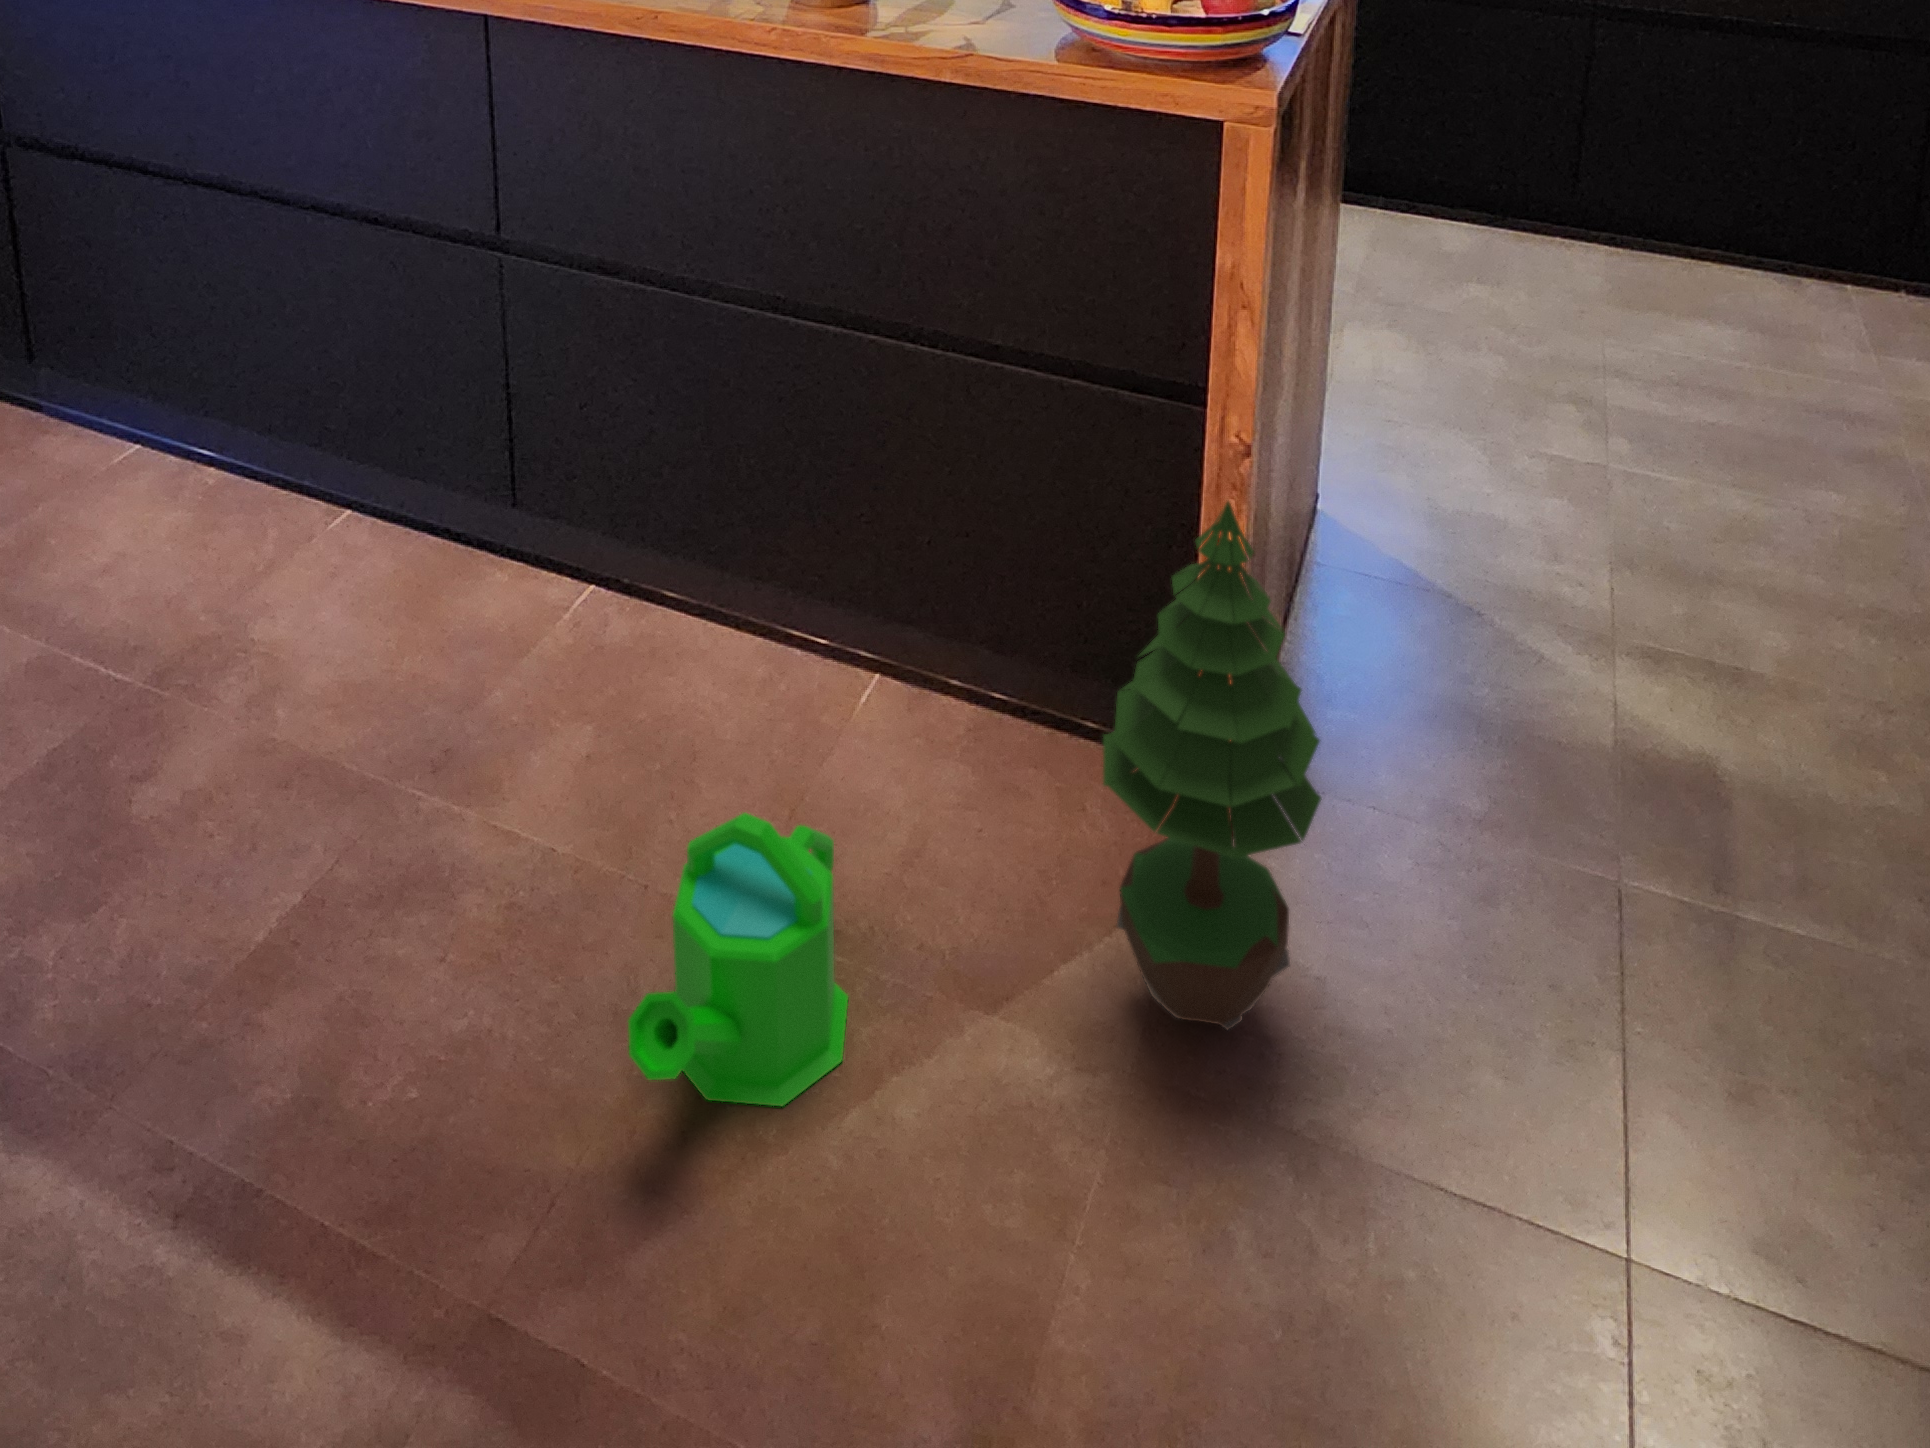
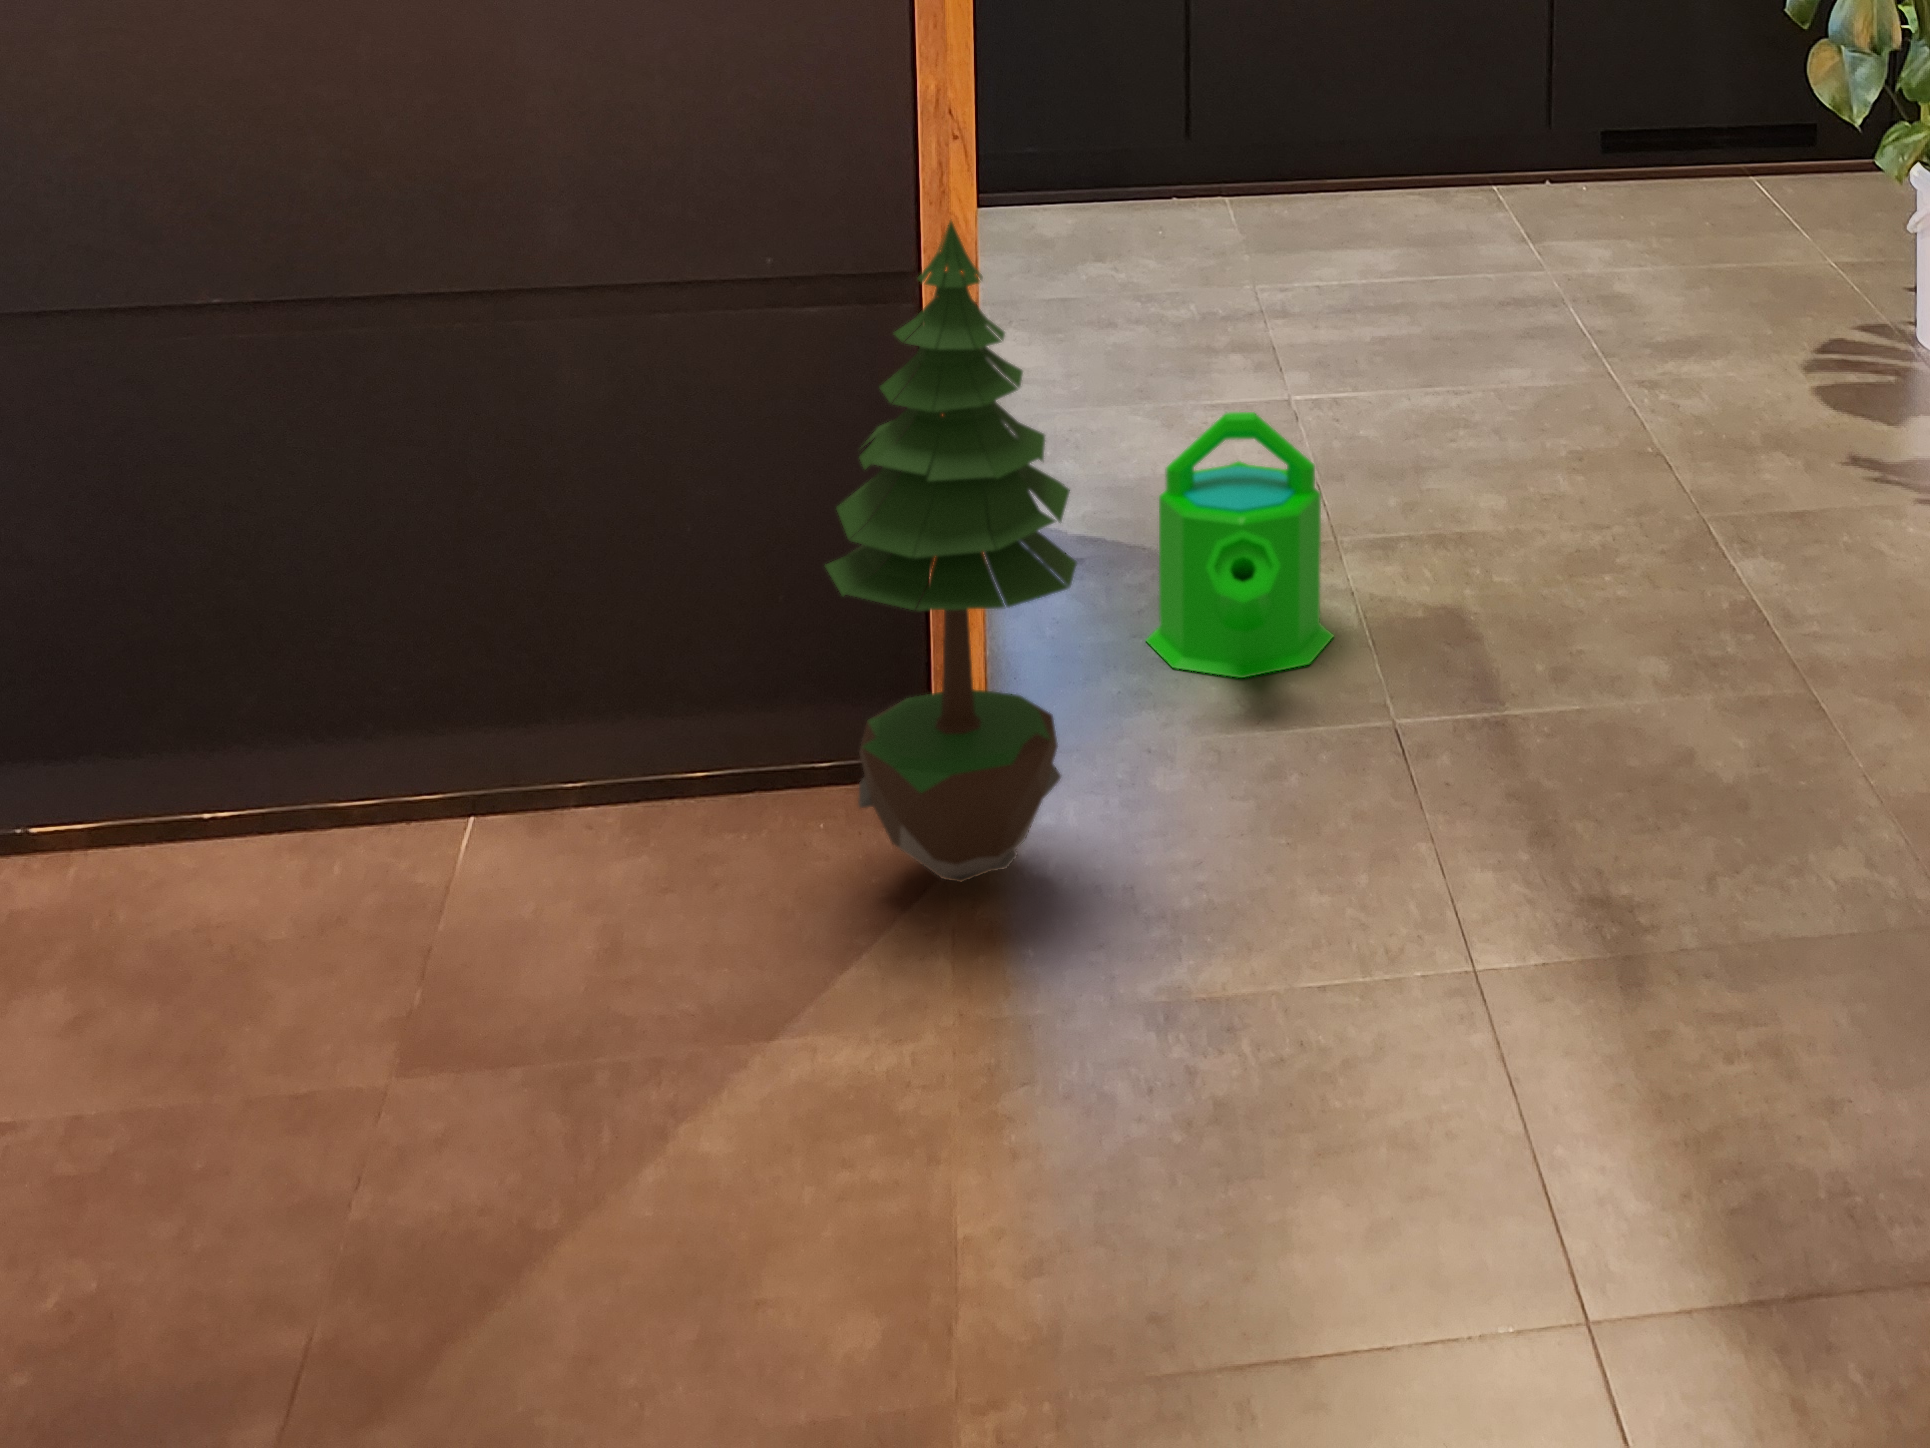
watering can: present [628,813,848,1107] -> present [1146,412,1333,678]

